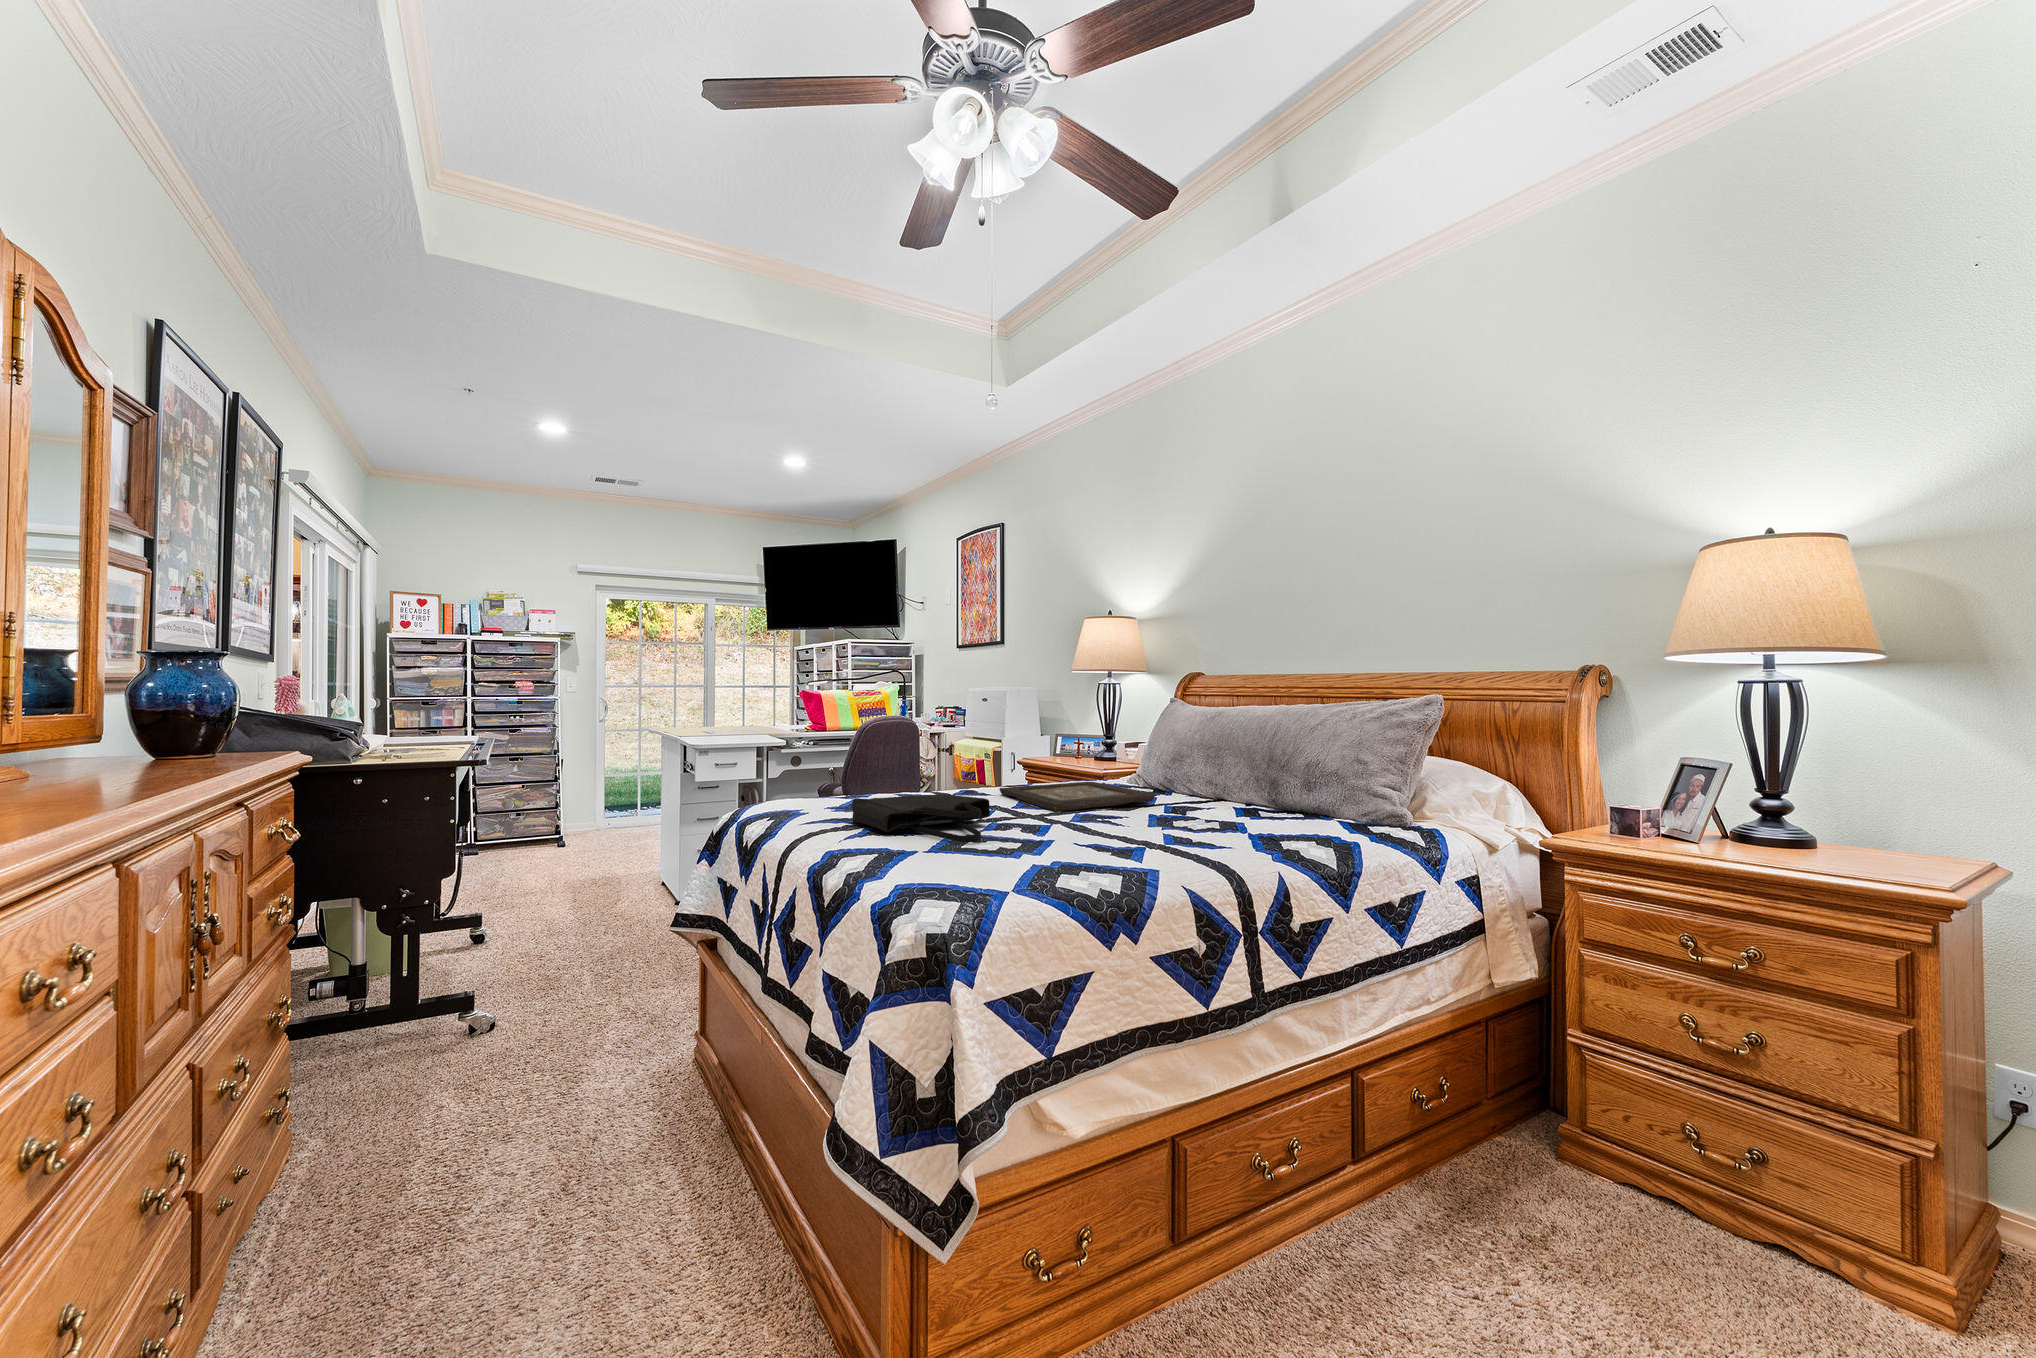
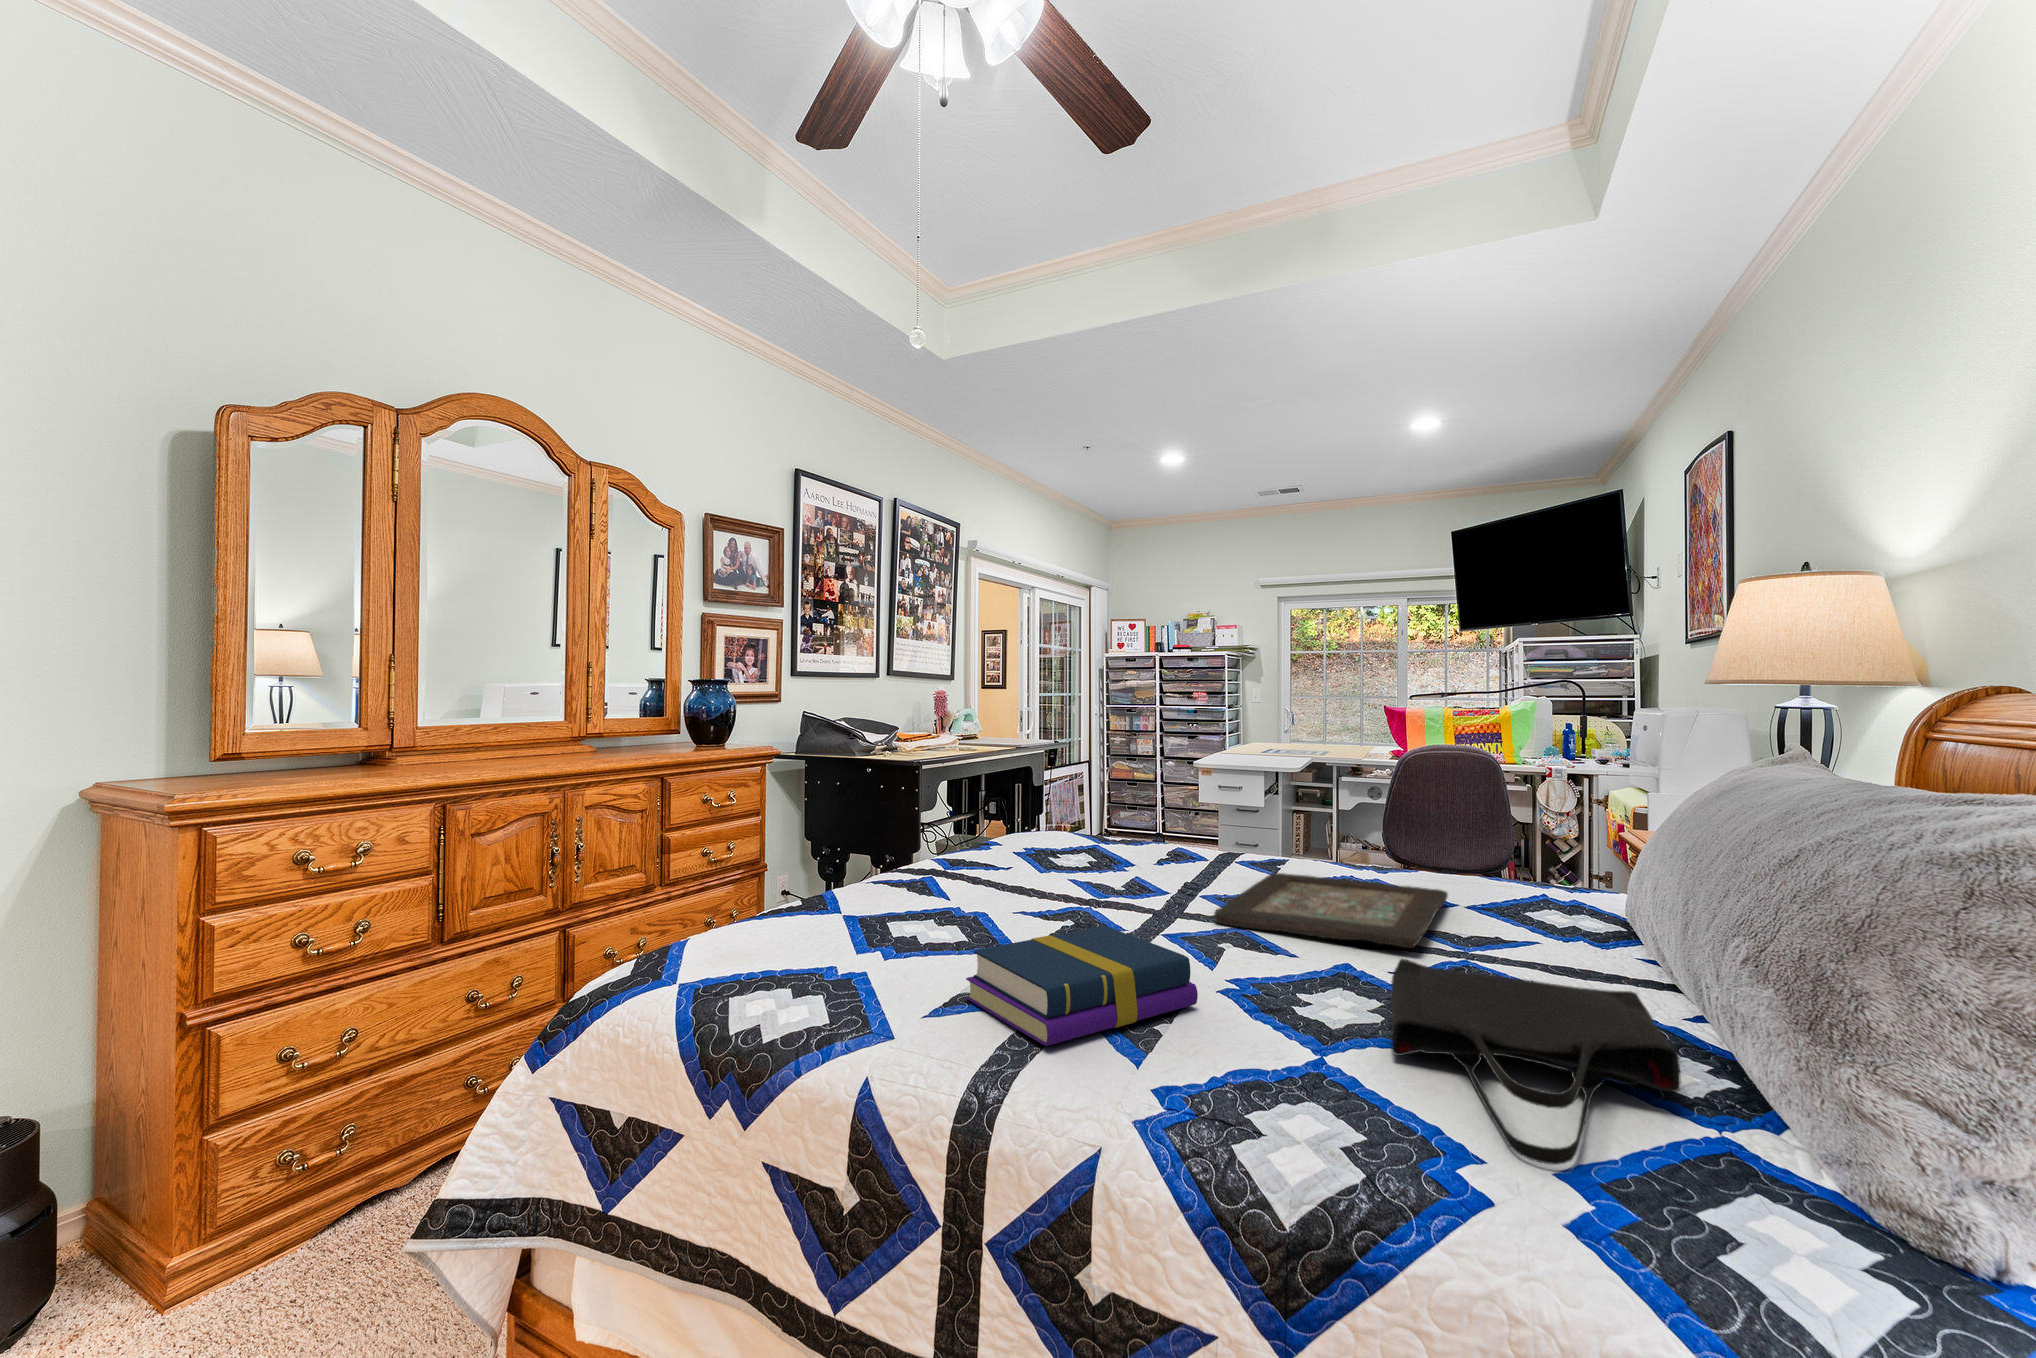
tote bag: present [852,793,990,842] -> present [1391,959,1681,1165]
book: none [1092,804,1201,852] -> present [966,926,1198,1046]

